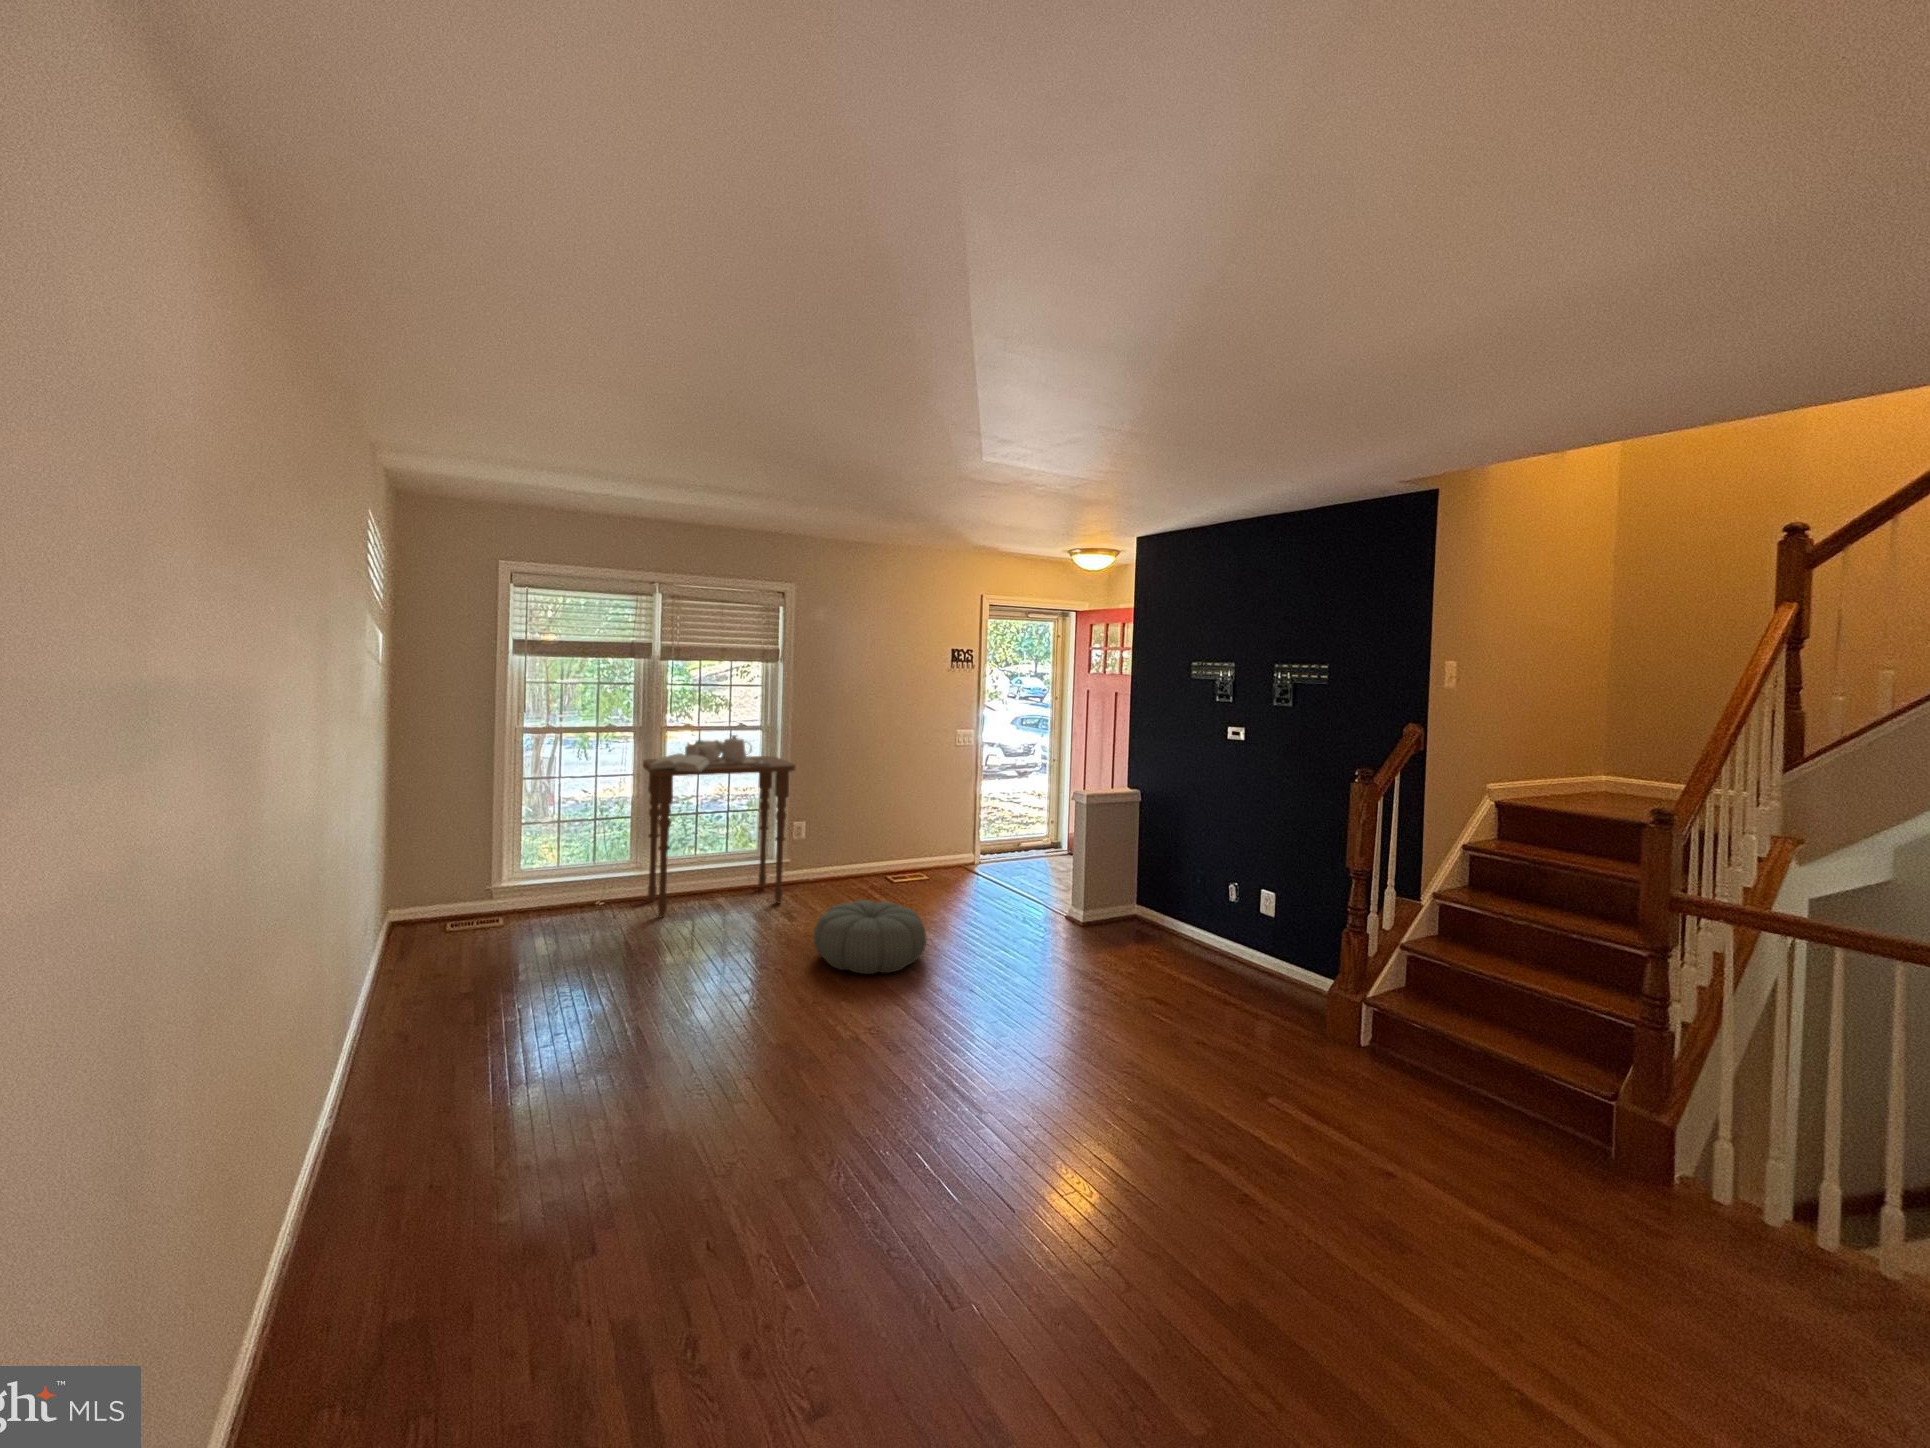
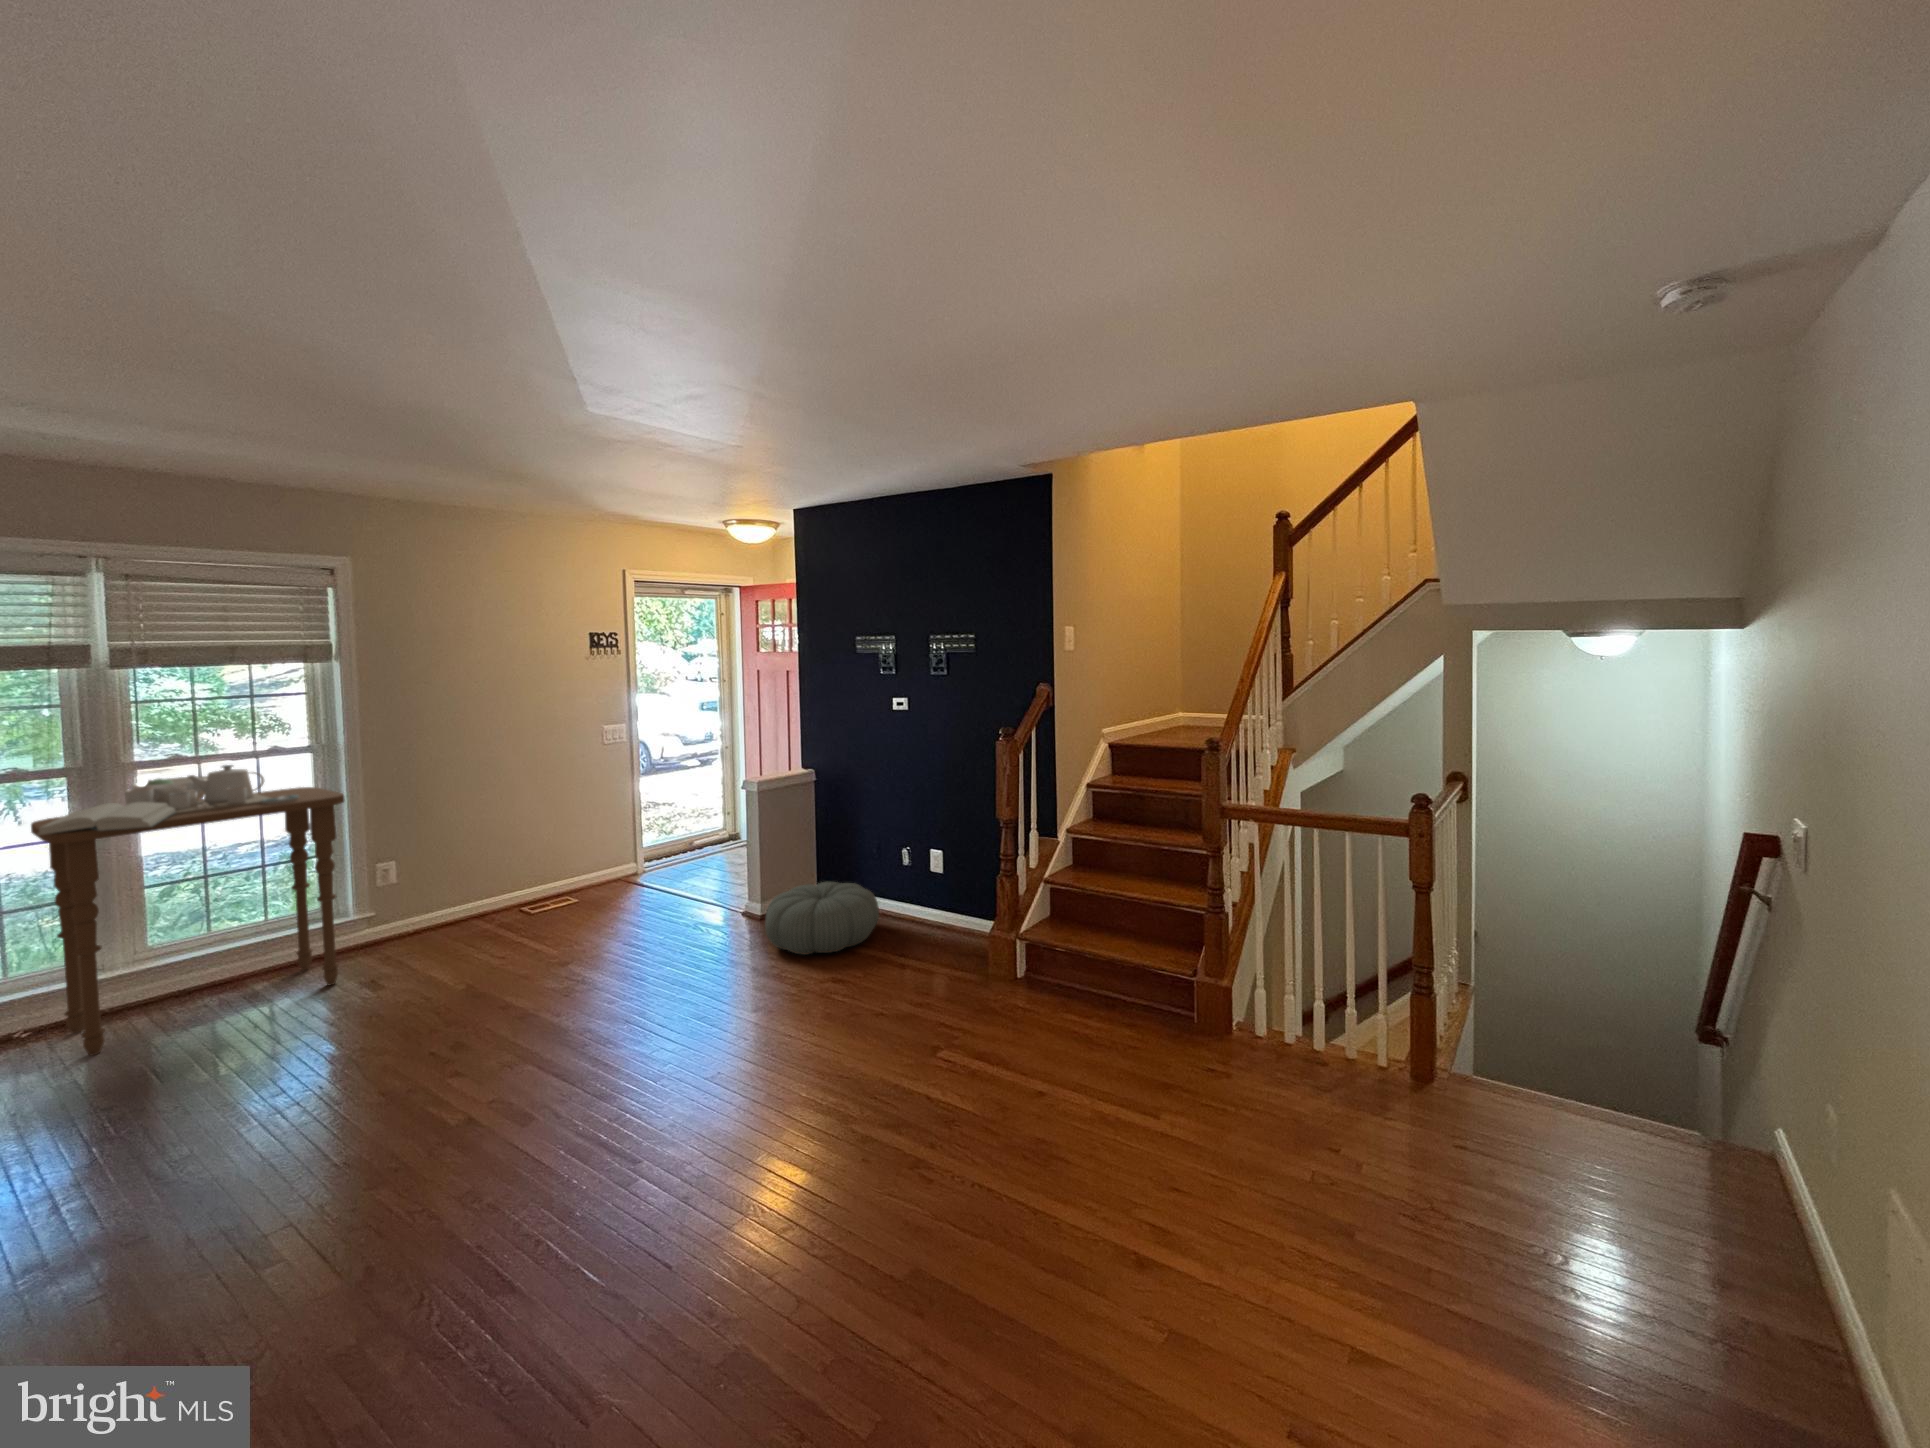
pouf: present [814,900,926,974] -> present [765,882,879,955]

